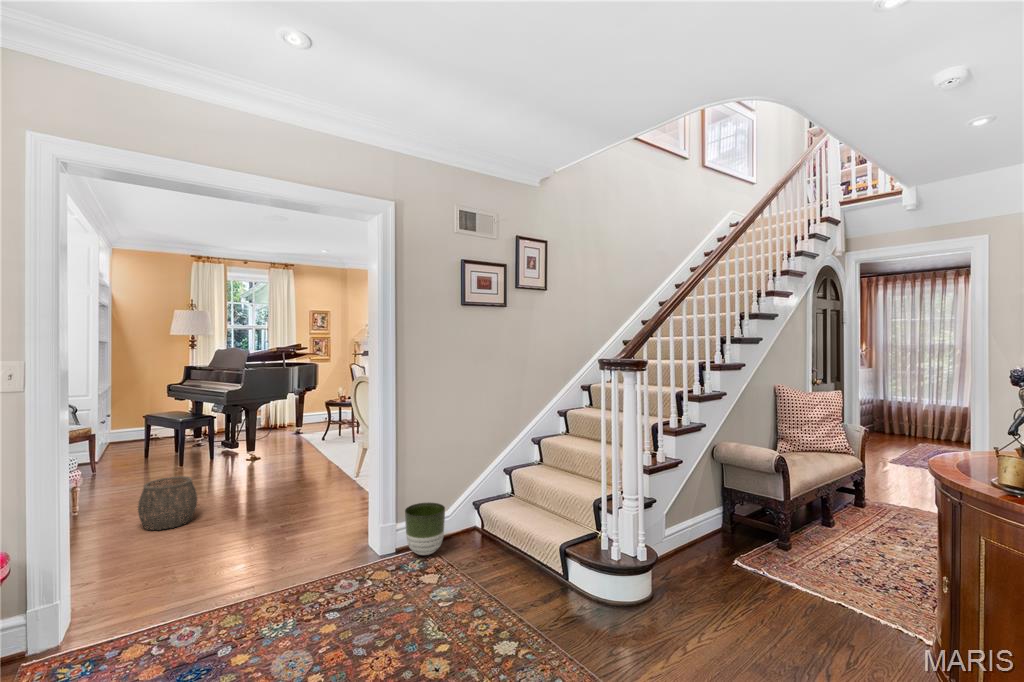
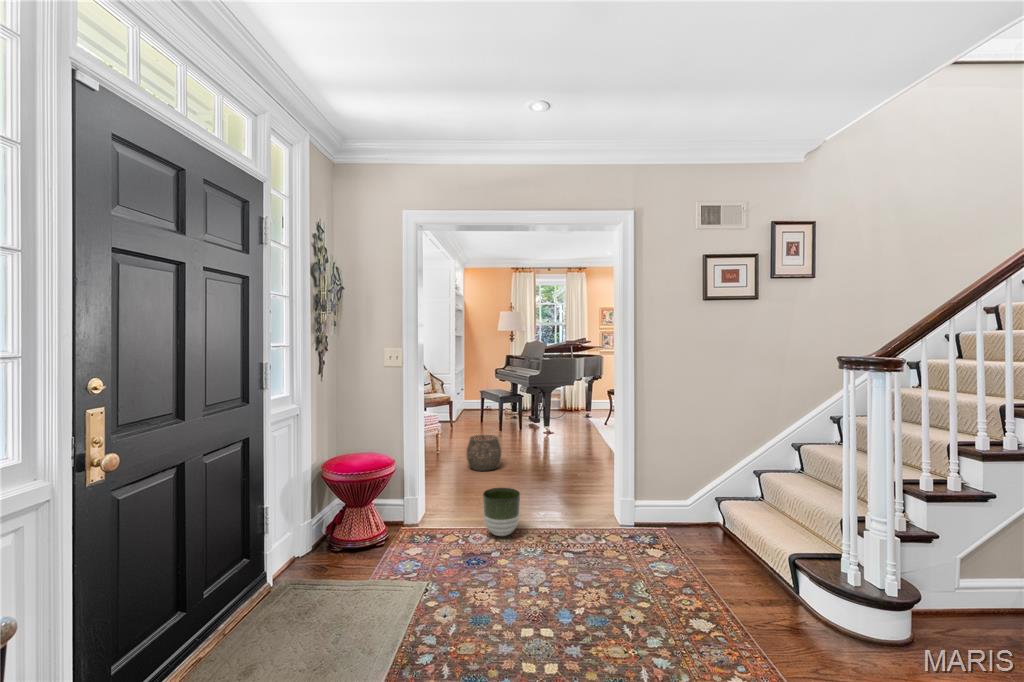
planter: present [405,502,445,555] -> present [483,488,520,536]

